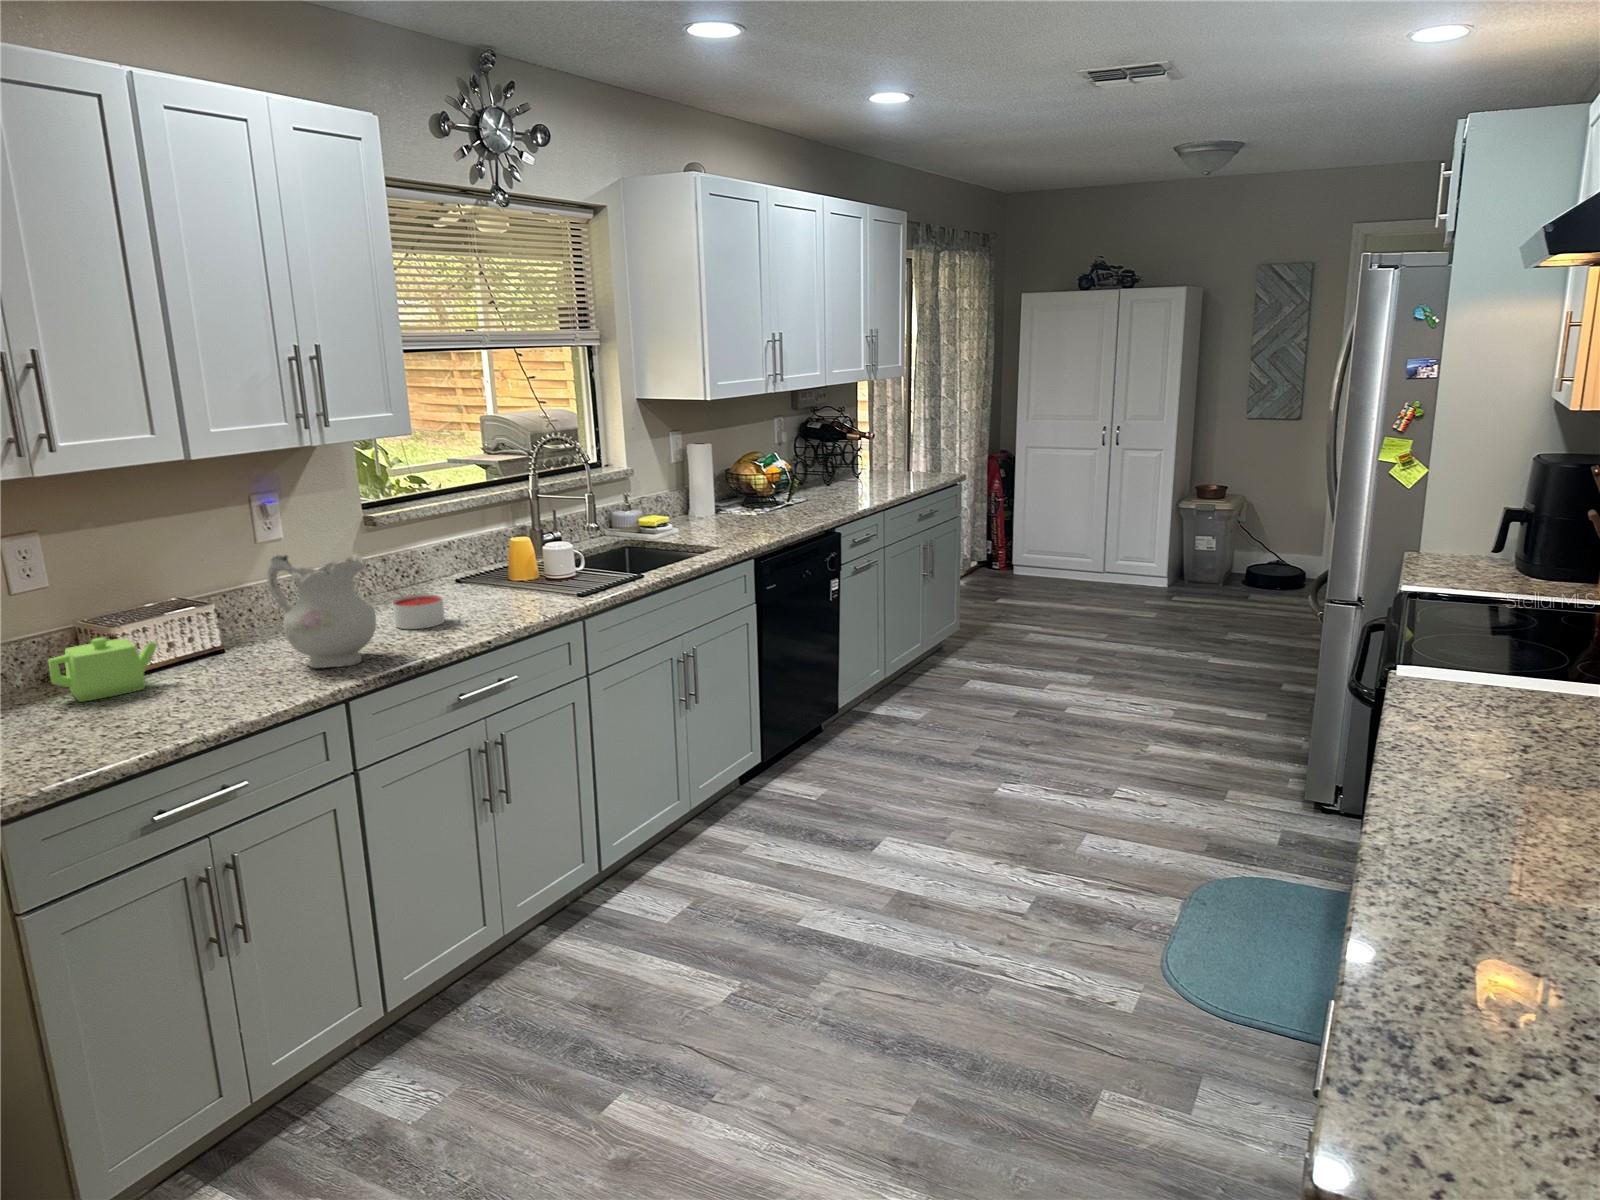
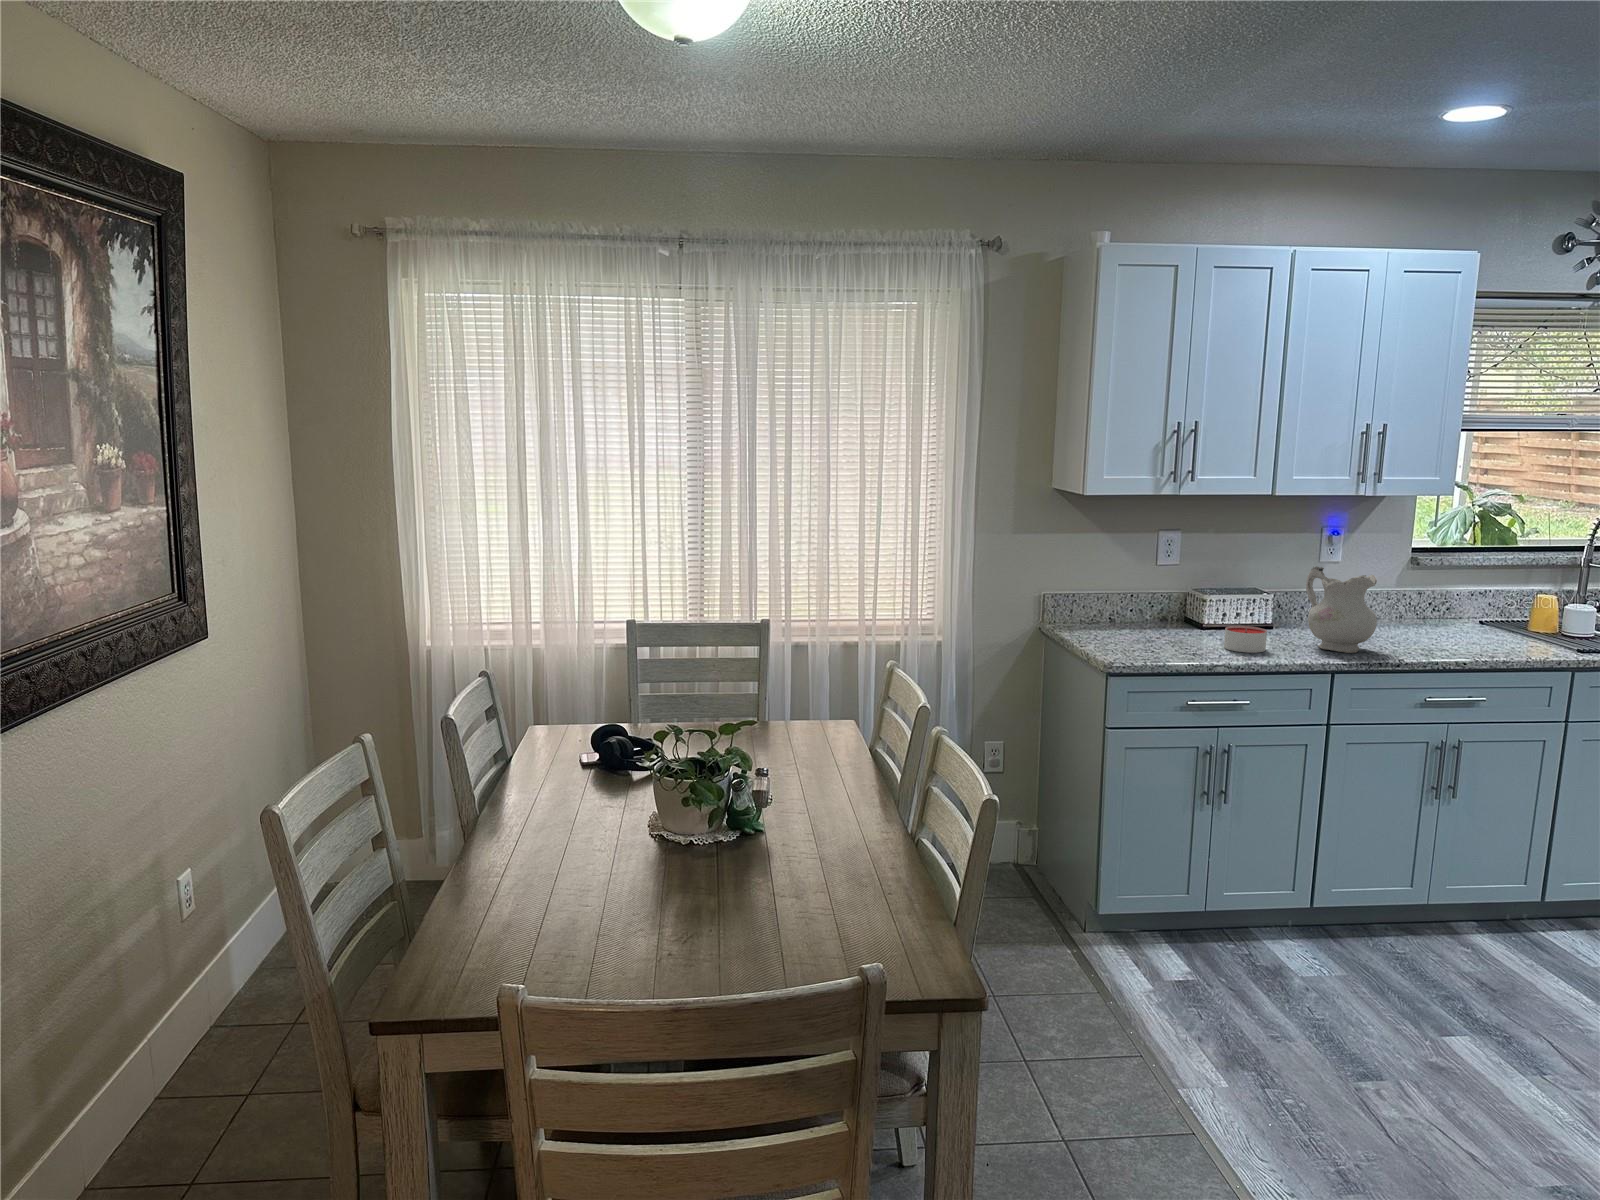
candle: present [393,595,445,629] -> present [1224,626,1267,653]
teapot: present [48,637,157,702] -> none [1164,599,1228,636]

